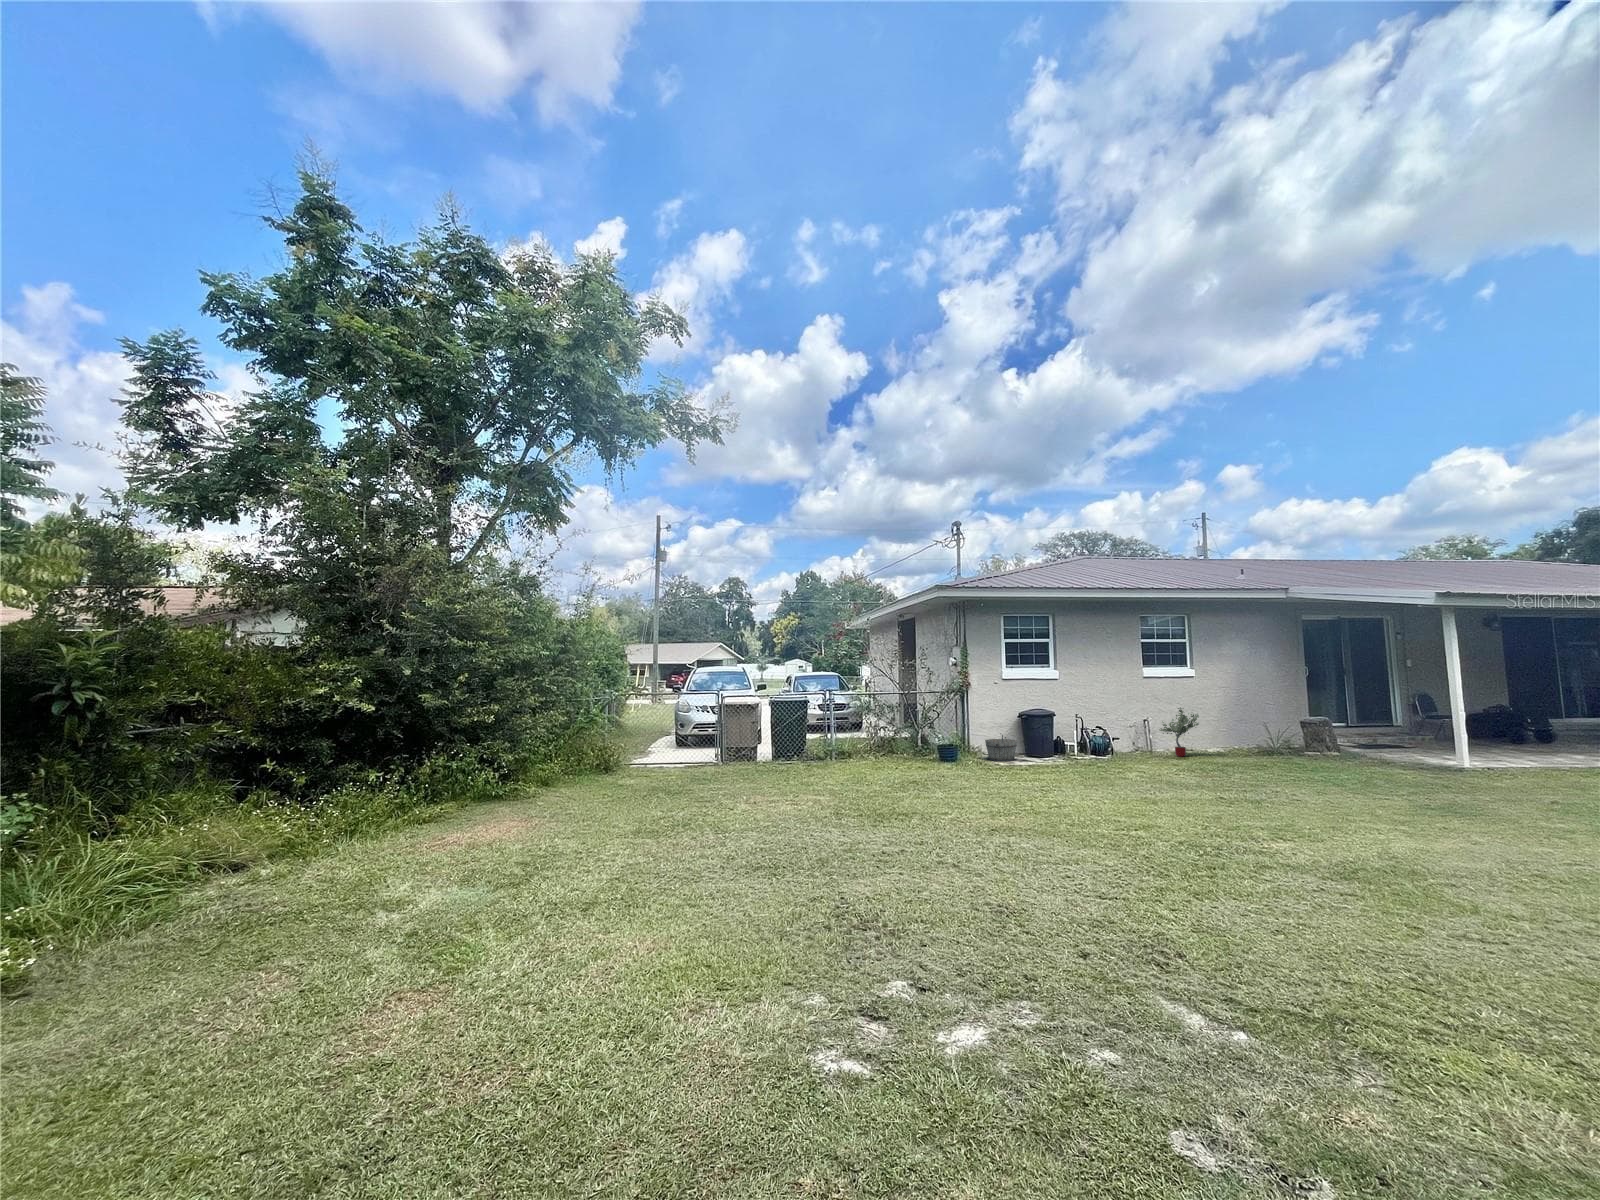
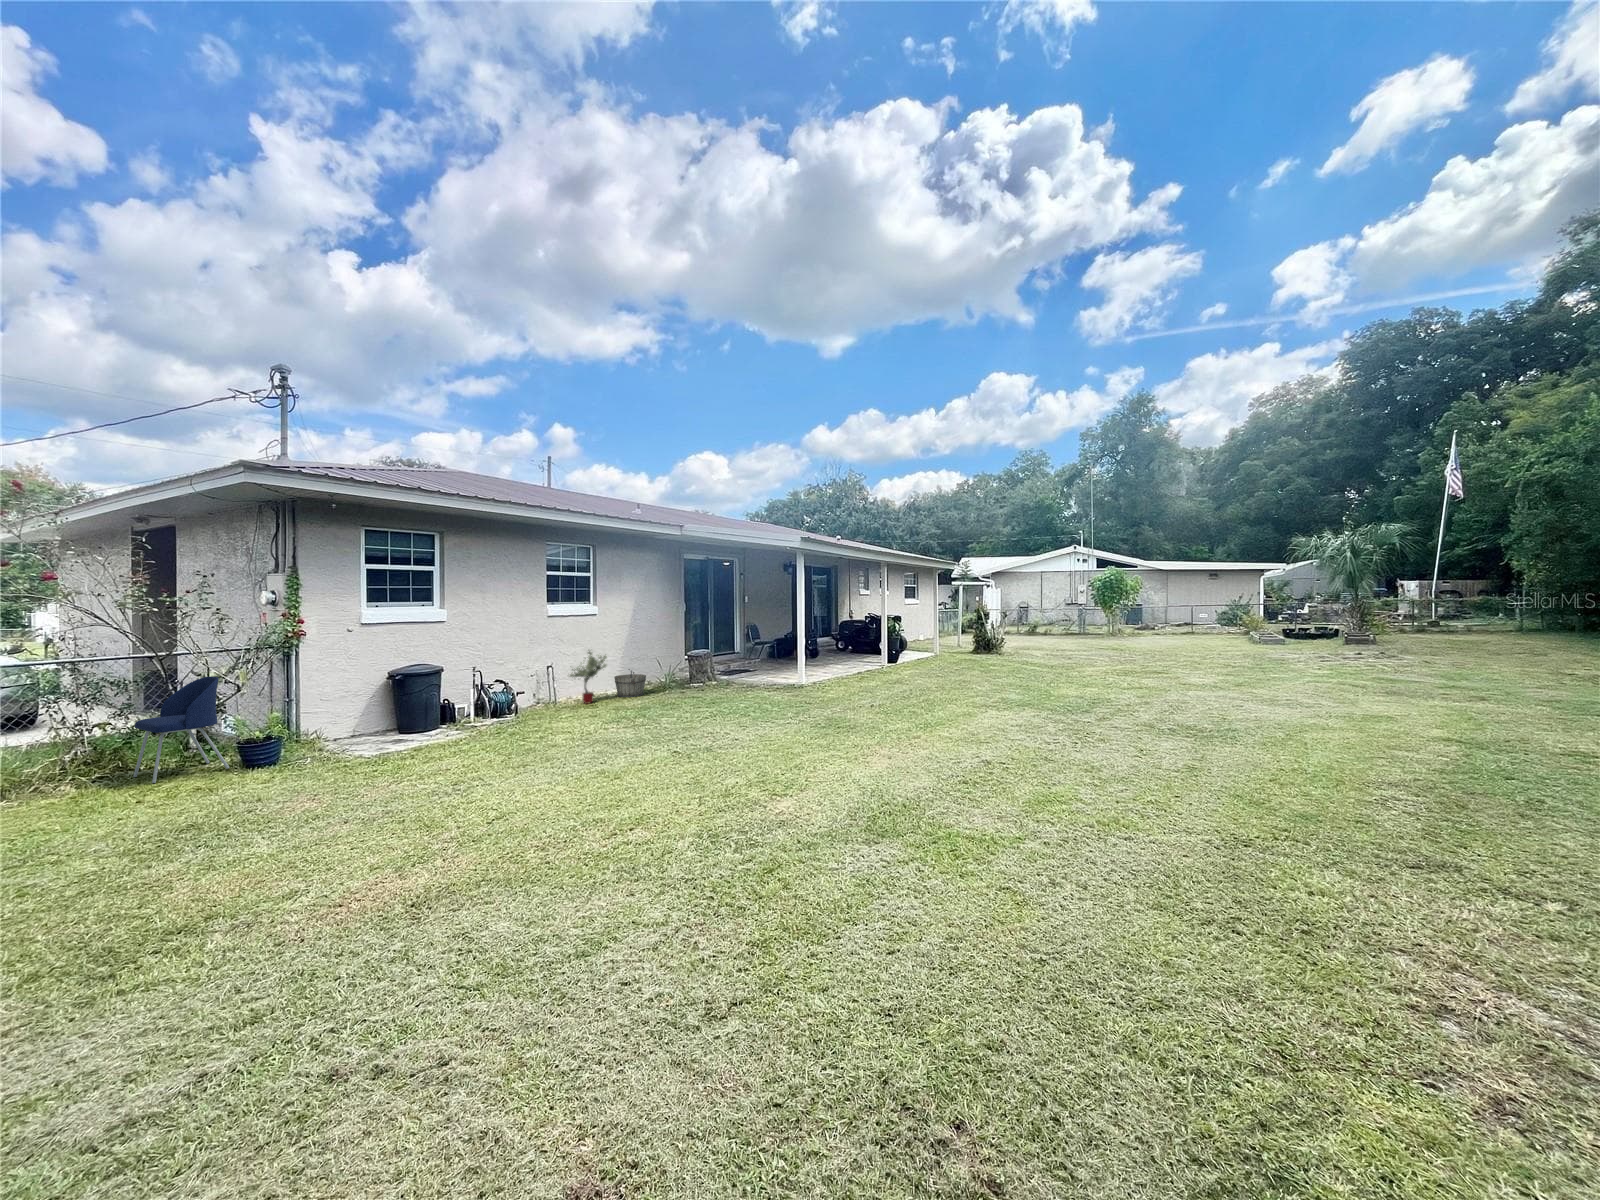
chair: none [898,707,936,762] -> present [133,676,230,783]
wooden bucket: present [985,735,1017,761] -> present [614,669,646,697]

